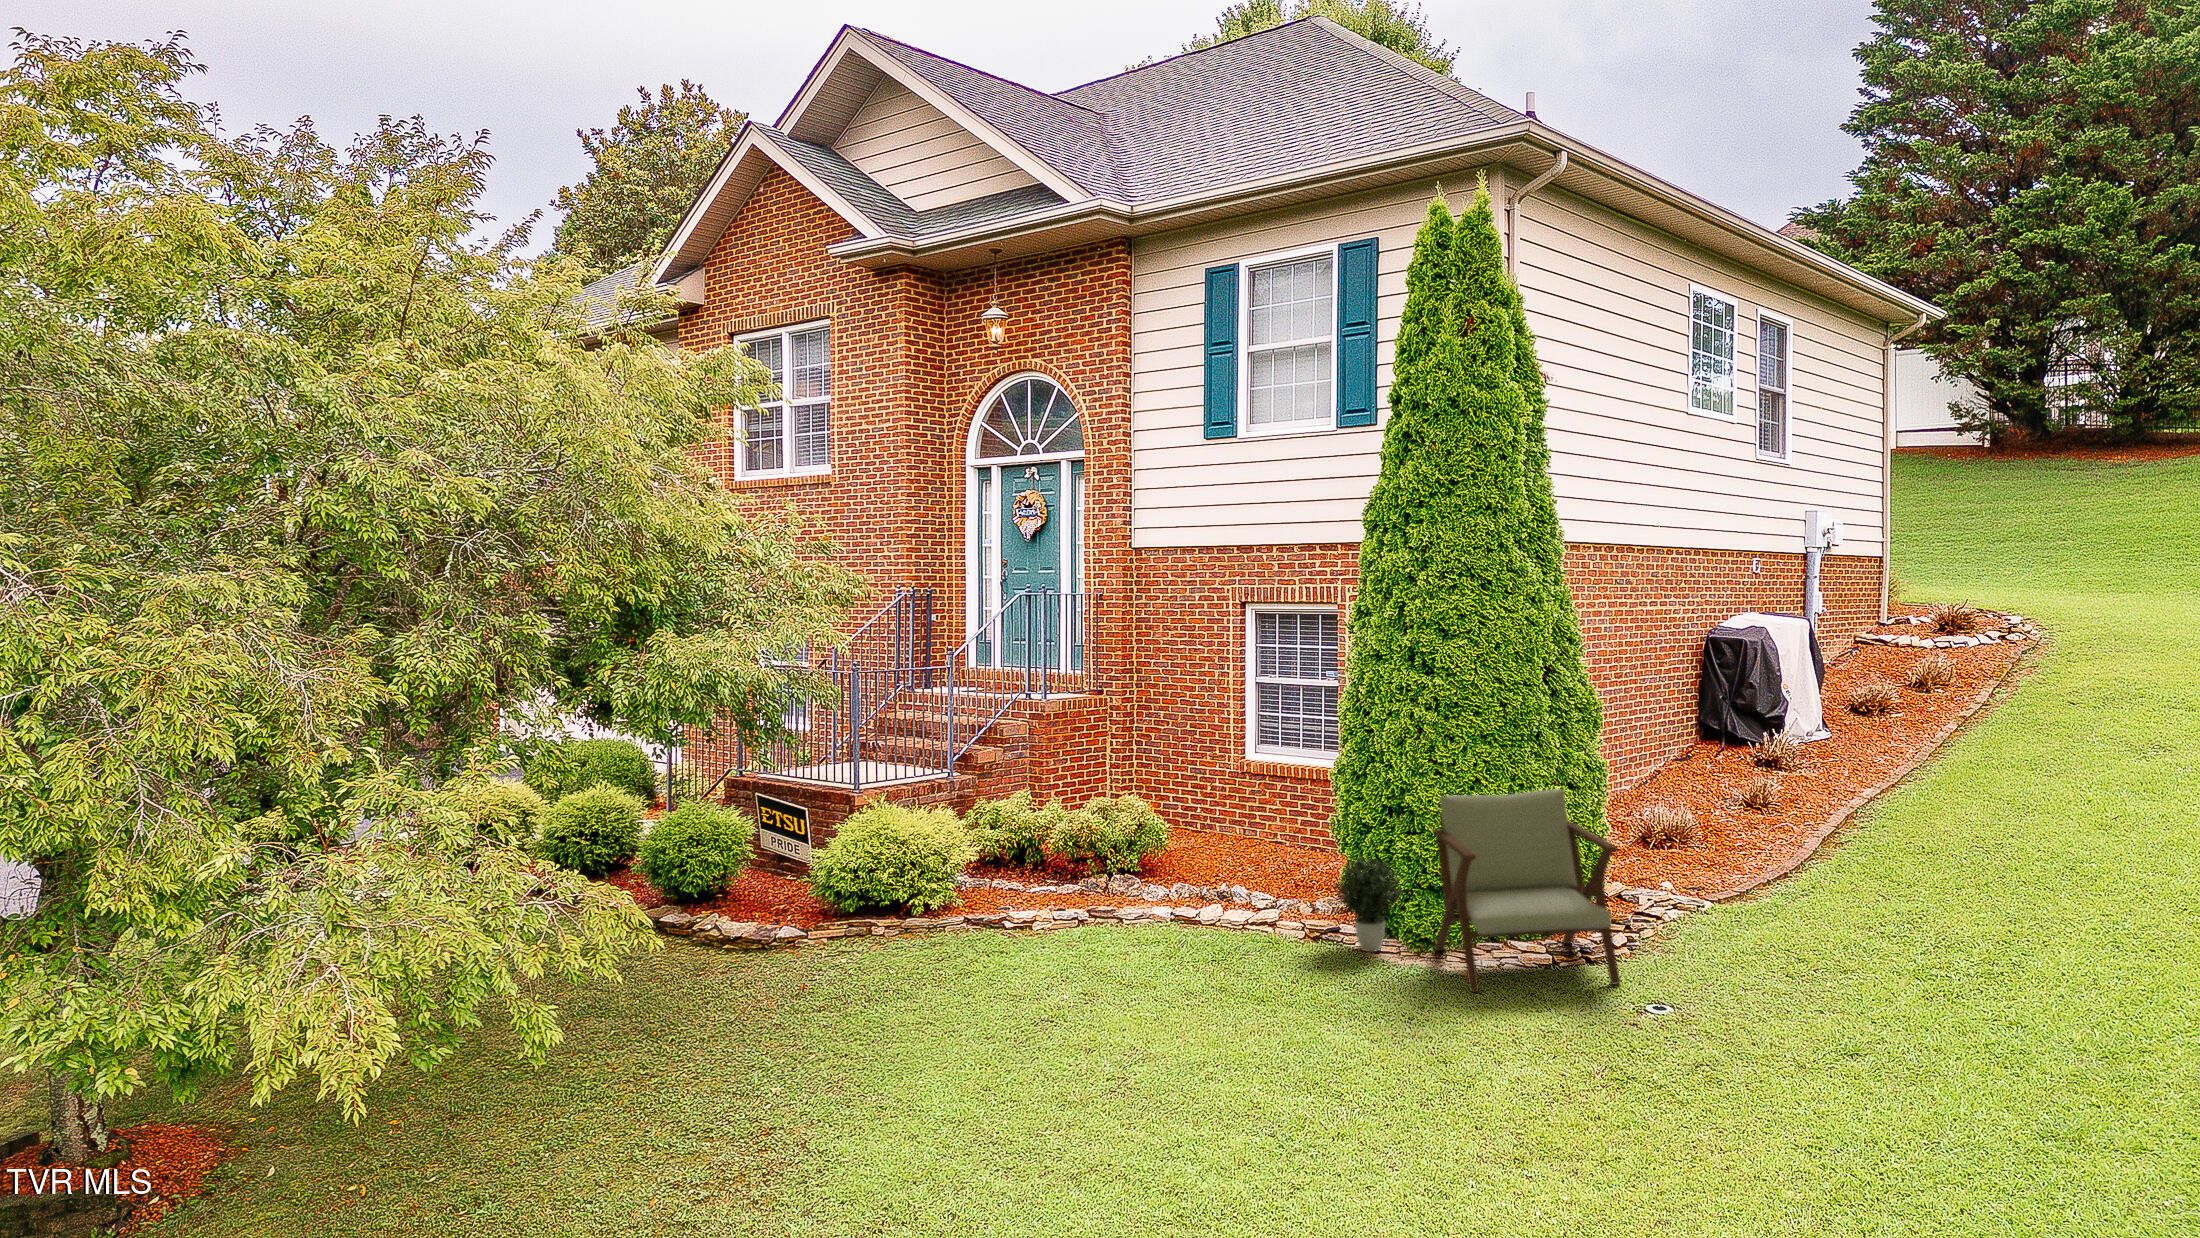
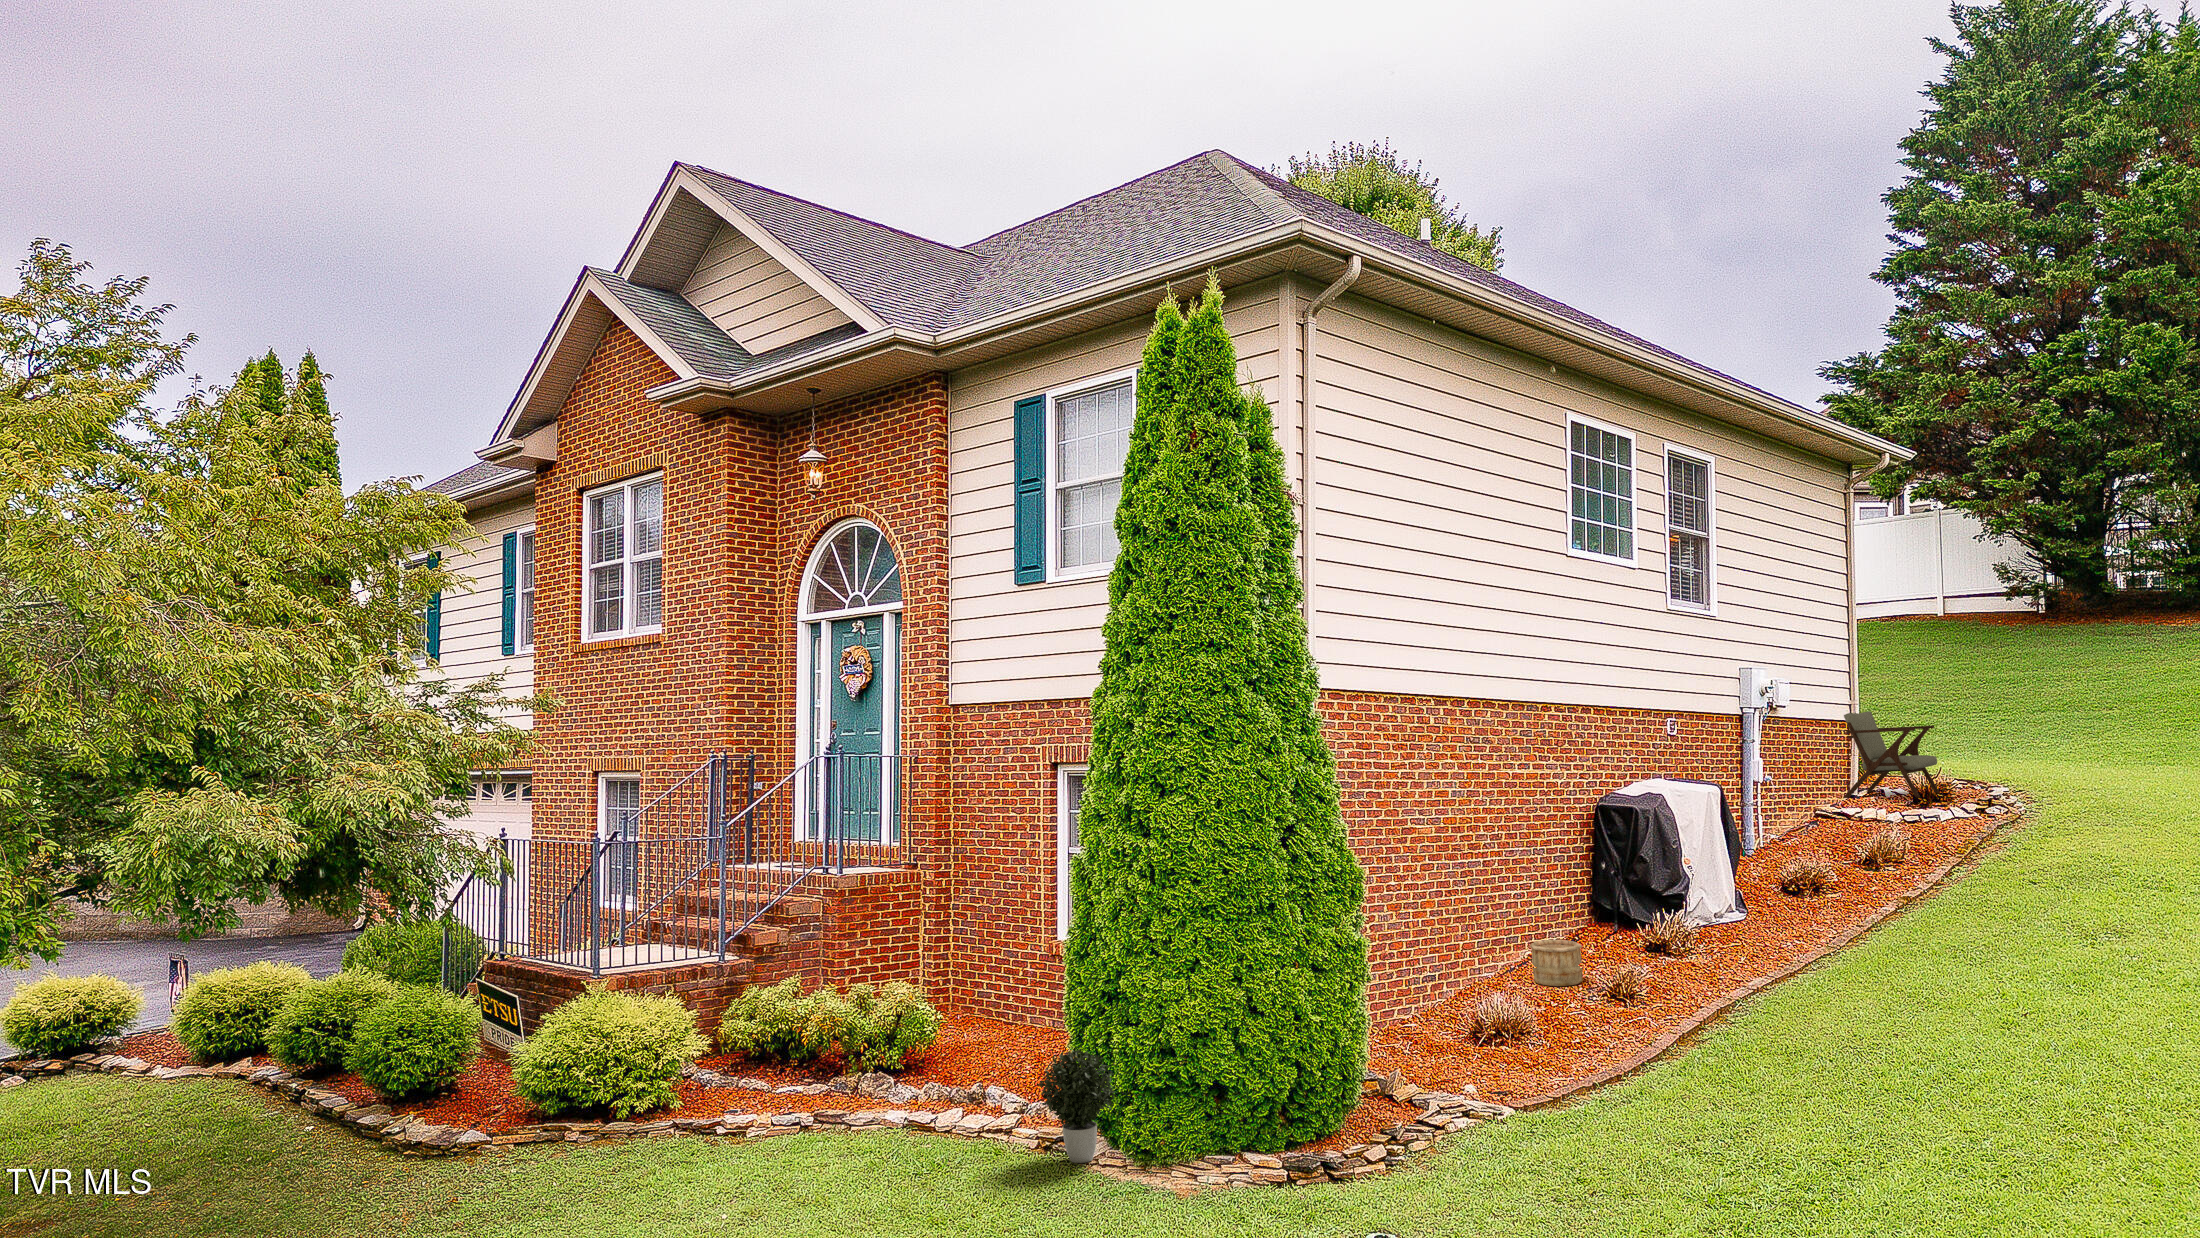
wooden bucket: none [1653,755,1701,795] -> present [1530,940,1582,986]
lounge chair: present [1433,789,1620,992] -> present [1844,711,1939,798]

